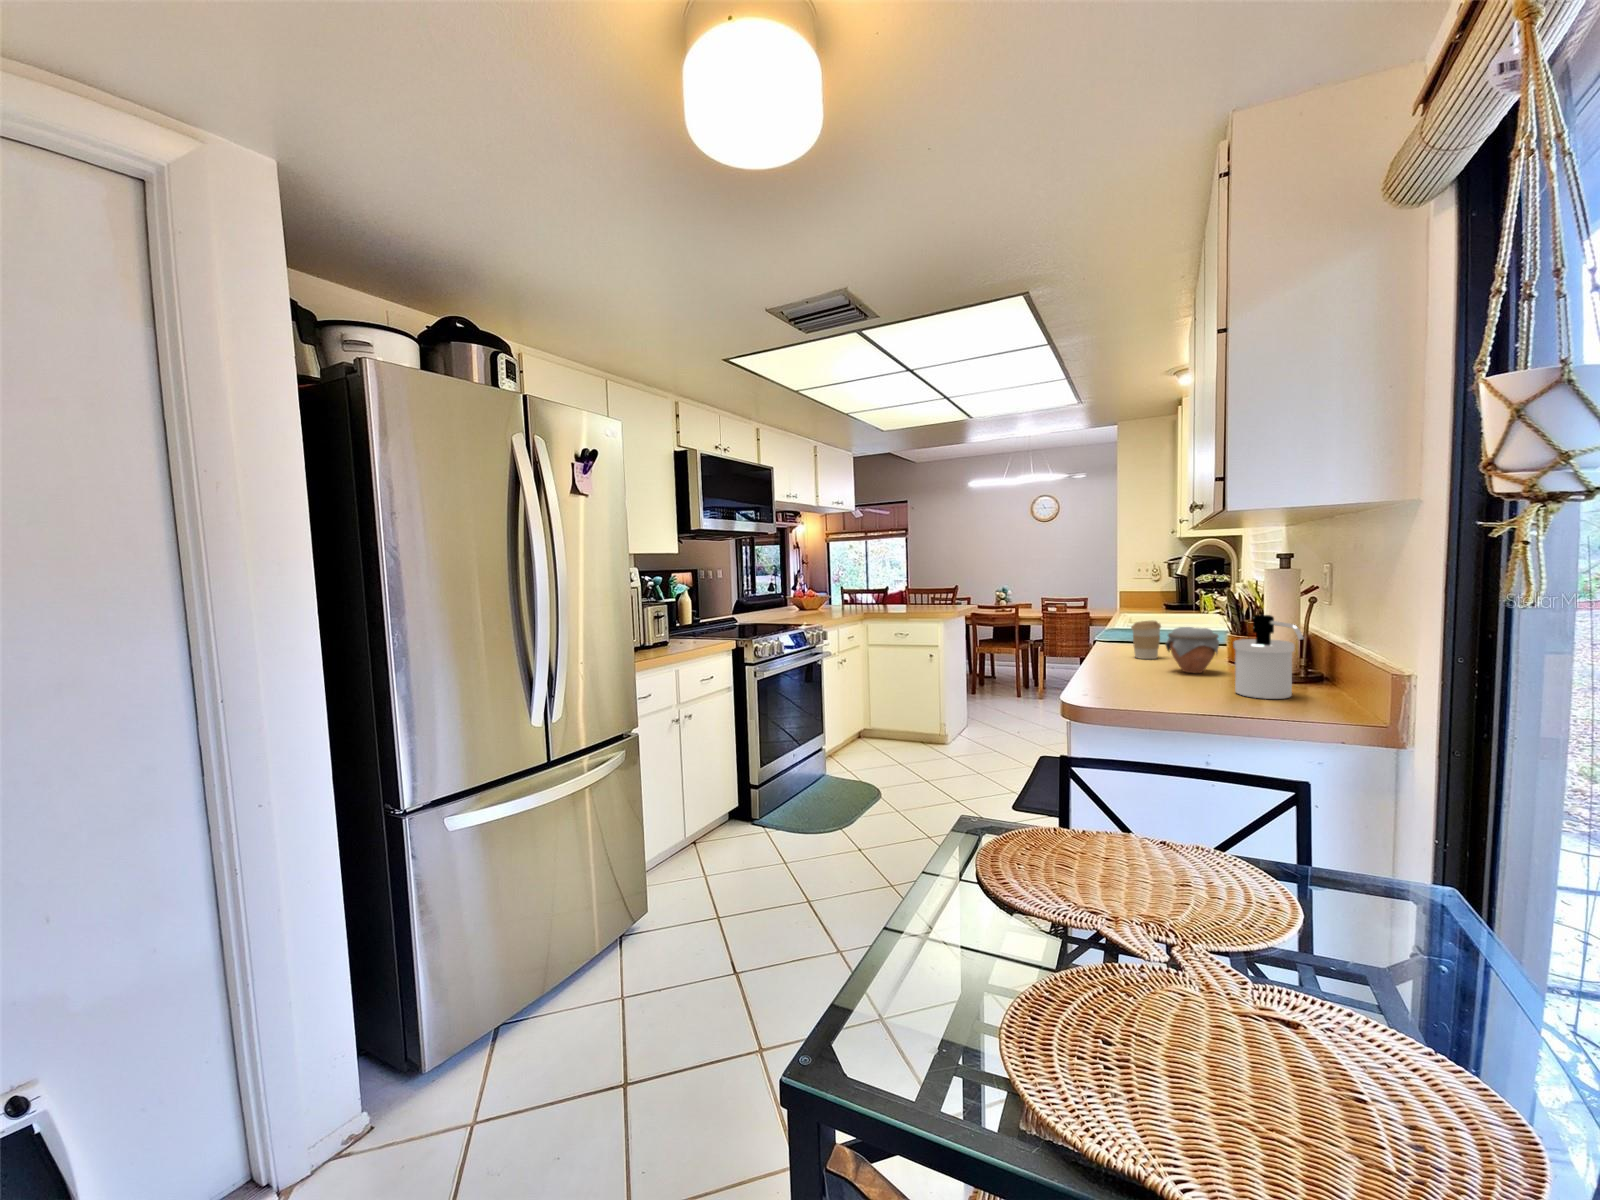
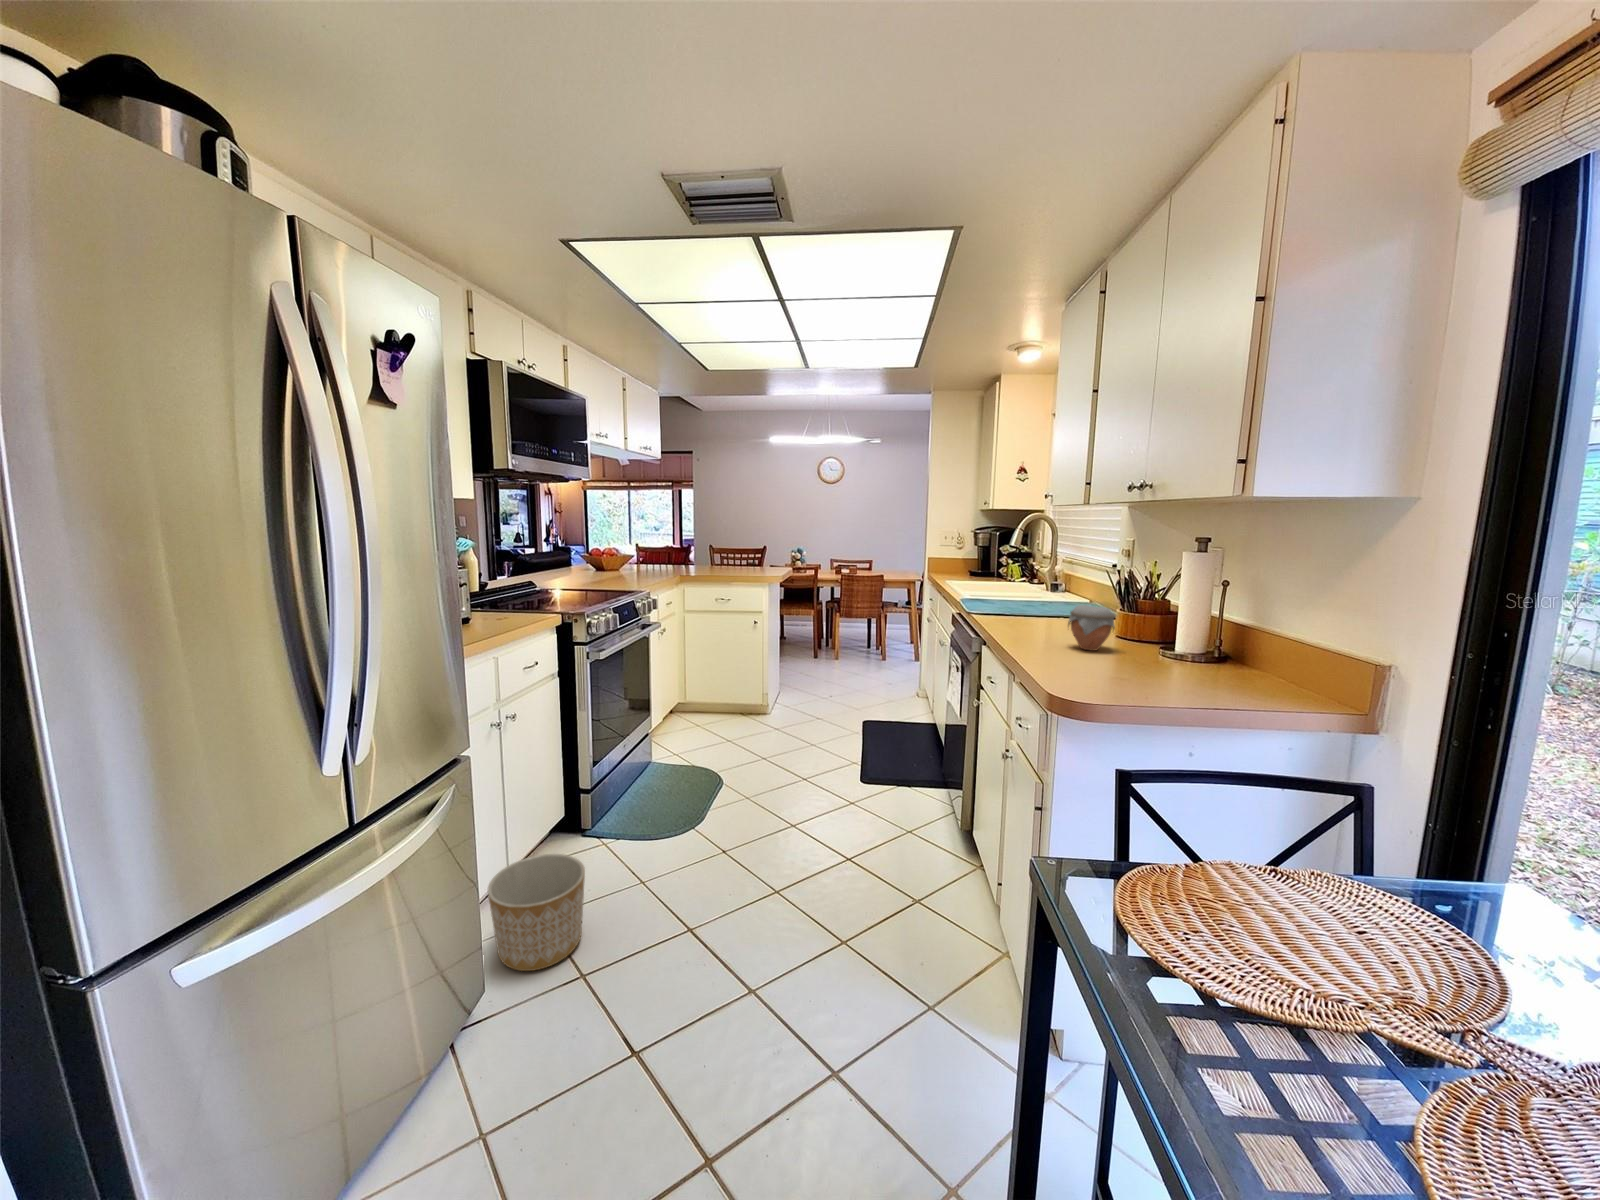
soap dispenser: present [1233,615,1303,699] -> none [1157,599,1238,680]
coffee cup: present [1131,621,1161,659] -> none [1016,596,1043,634]
planter: none [658,824,727,908] -> present [488,854,585,971]

